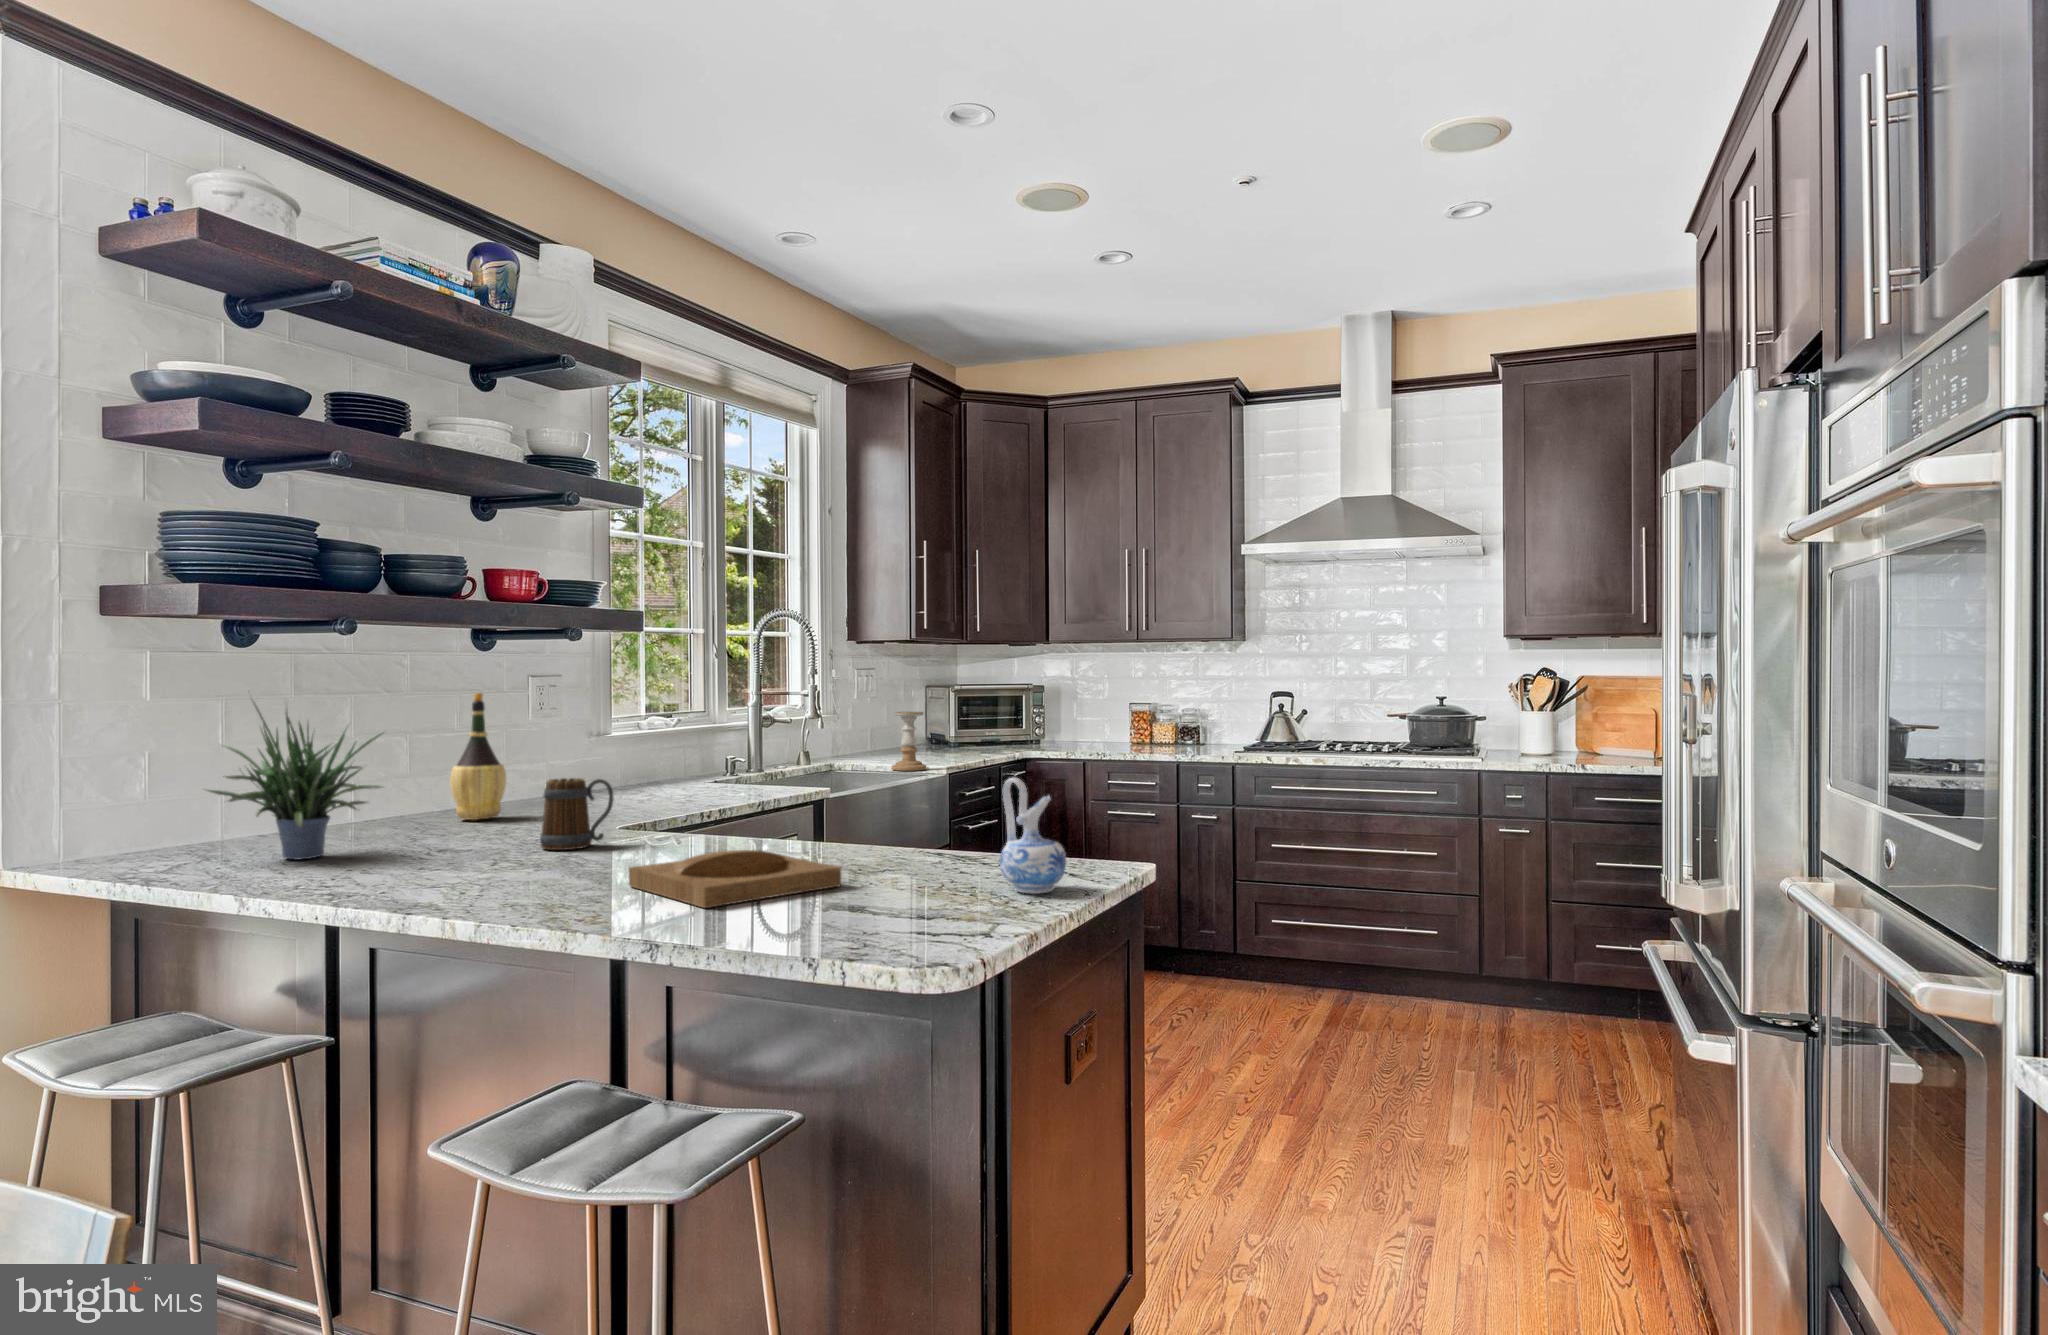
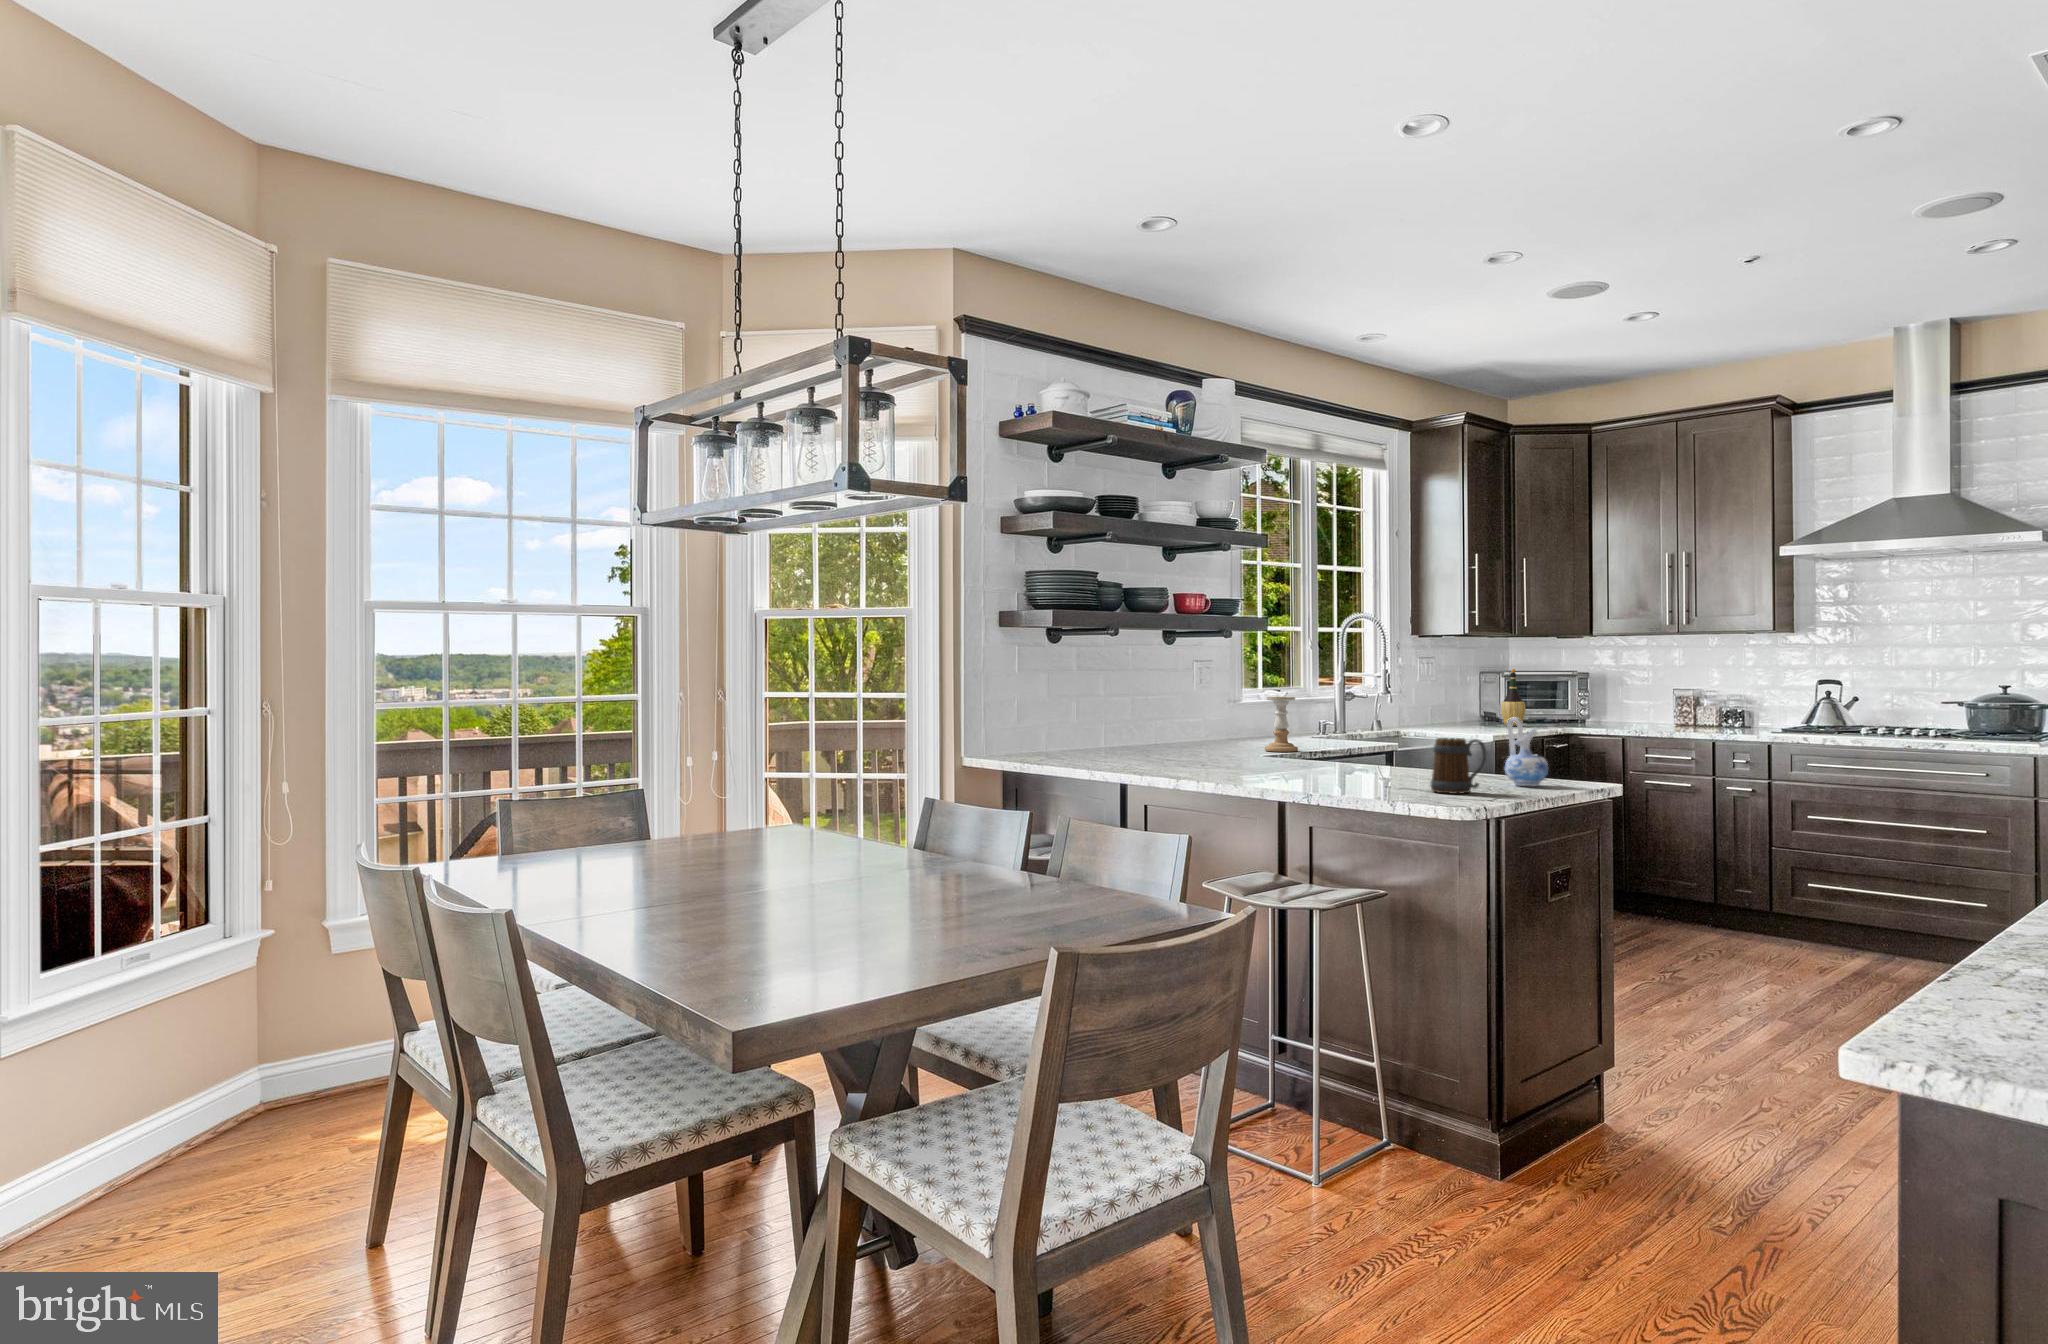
wine bottle: present [450,693,506,820] -> present [1501,669,1526,726]
potted plant: present [208,703,384,859] -> none [1053,667,1143,759]
candle holder: present [891,711,927,771] -> present [1265,697,1298,752]
mug: present [540,778,613,850] -> present [1431,738,1487,794]
tray: present [629,850,841,908] -> none [1283,758,1406,782]

